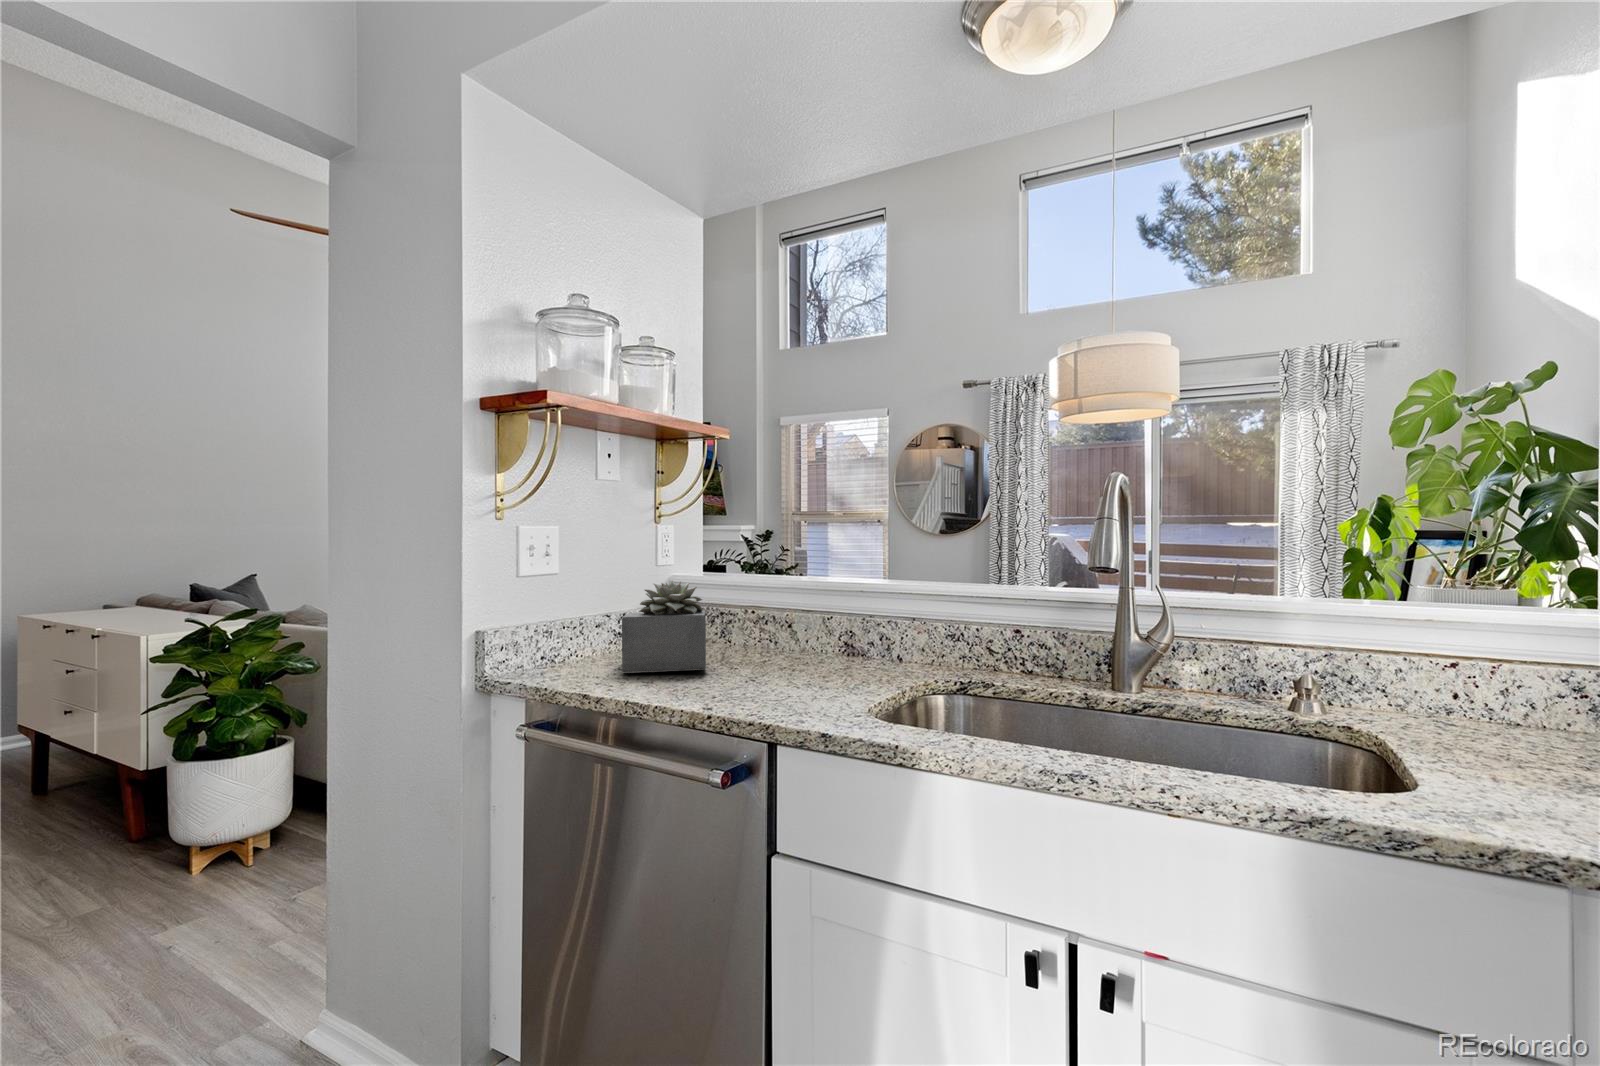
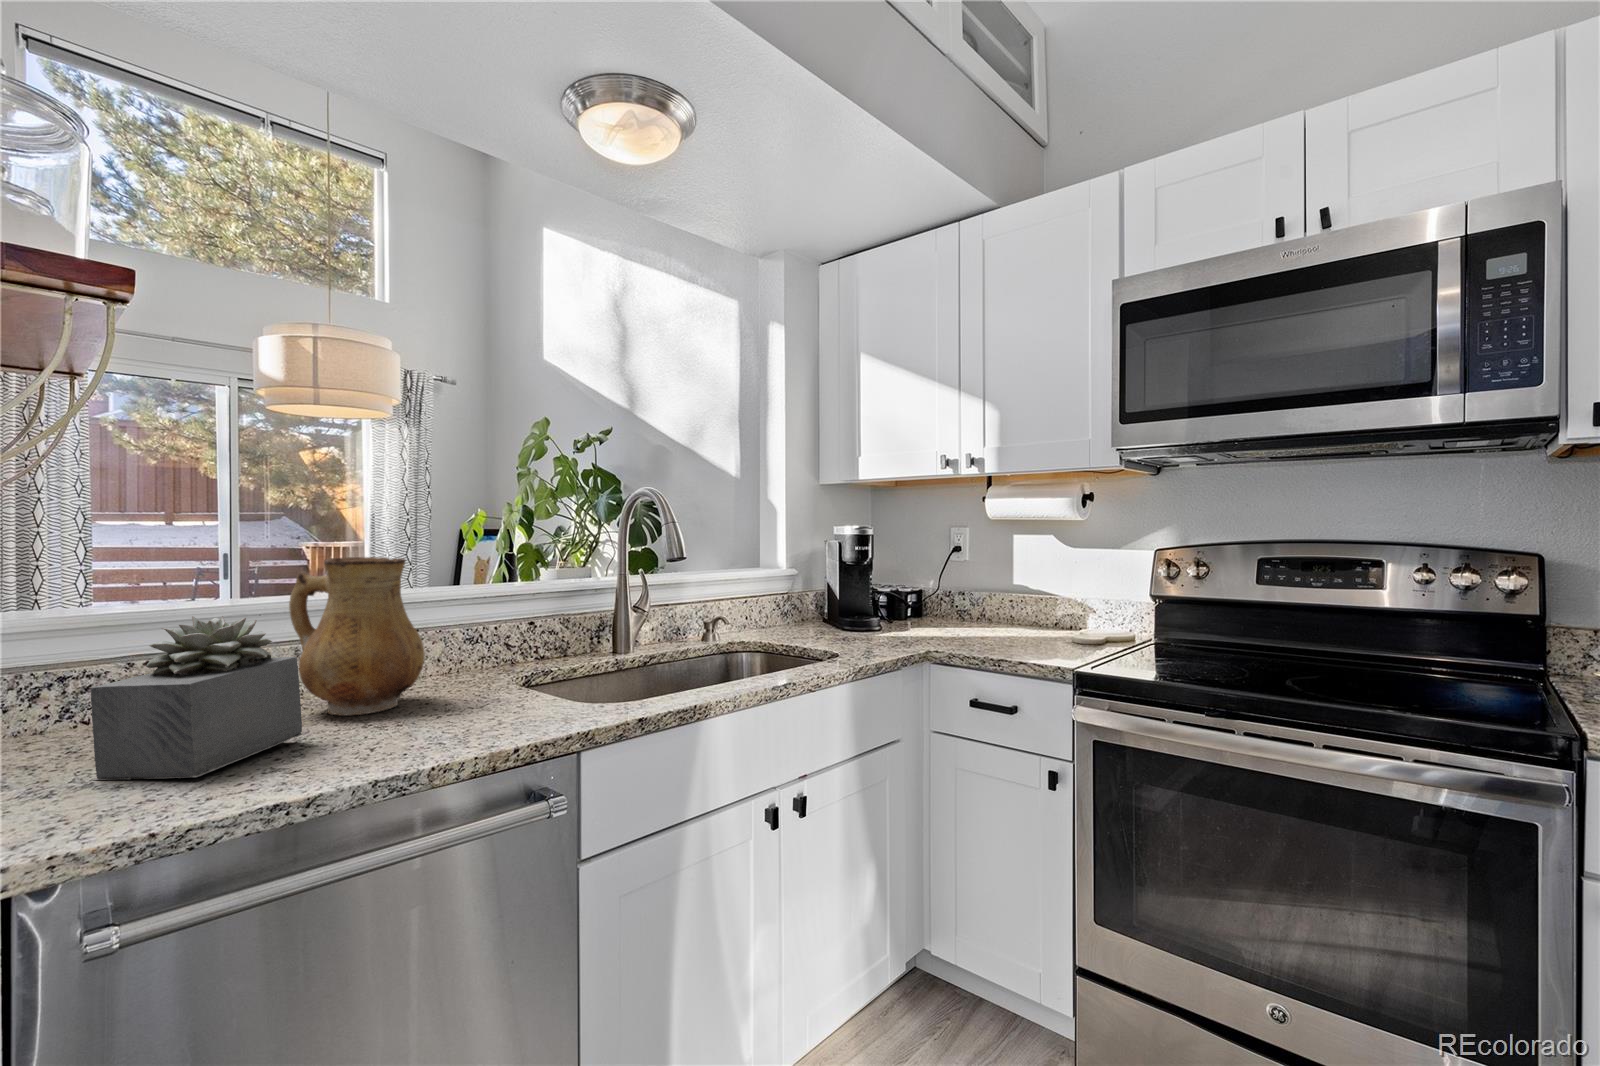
ceramic pitcher: none [758,548,843,674] -> present [289,557,425,715]

